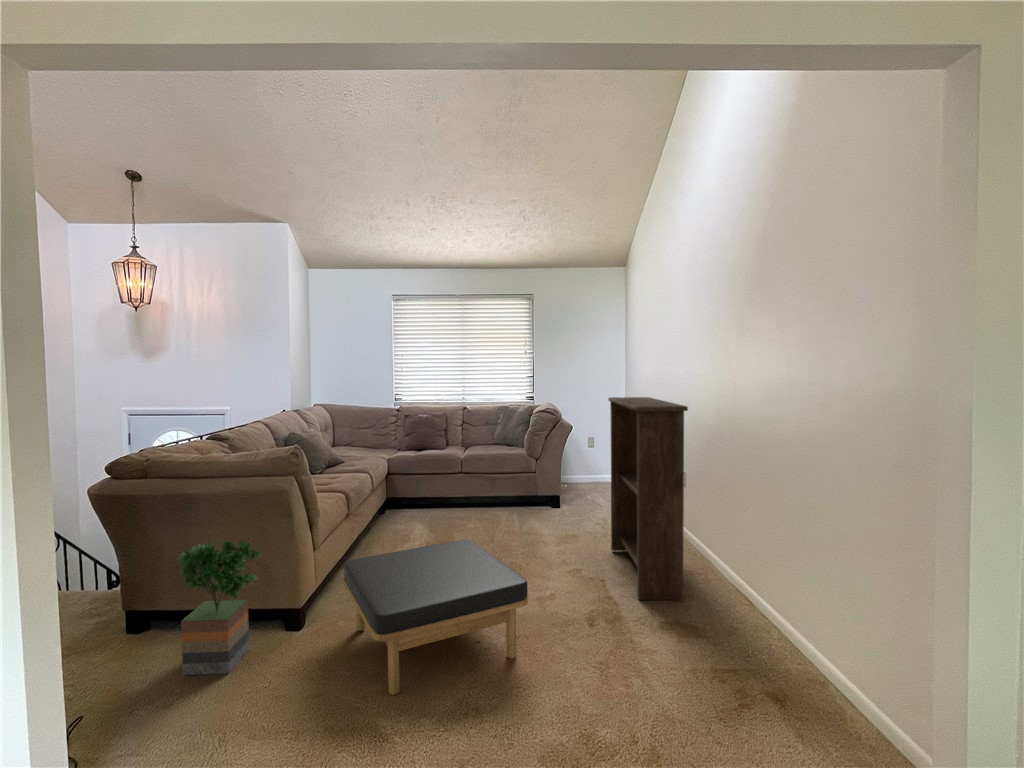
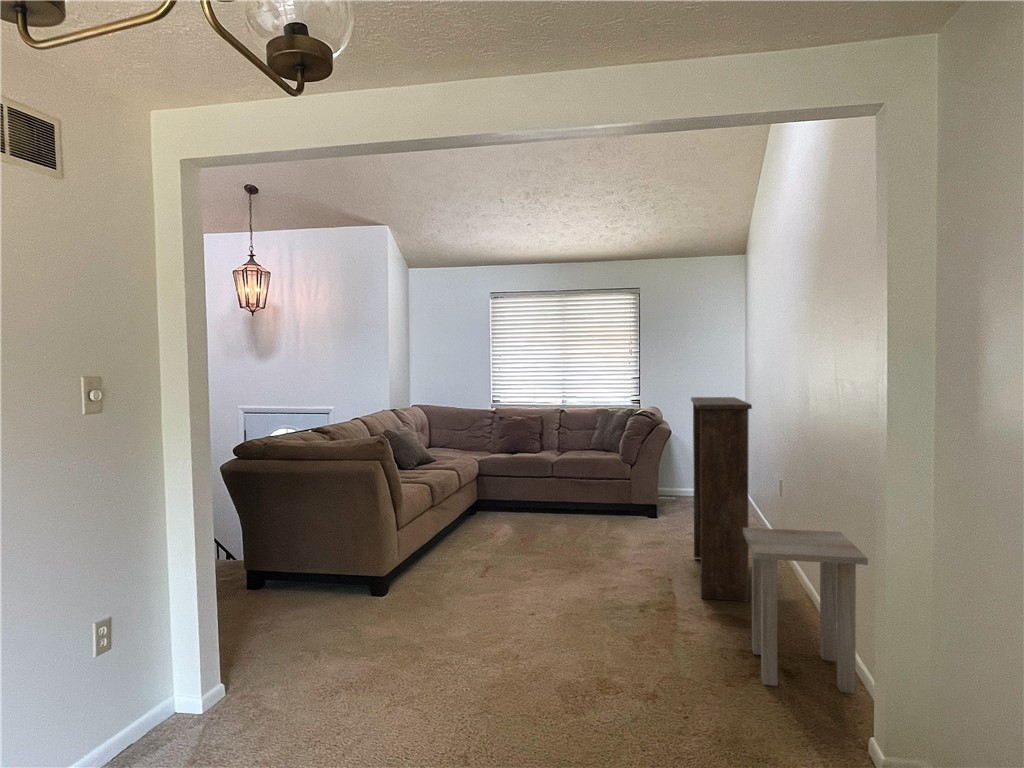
side table: none [707,537,861,715] -> present [743,528,868,693]
ottoman: present [343,540,528,695] -> none [419,528,575,643]
potted tree: present [178,541,261,675] -> none [286,510,353,619]

